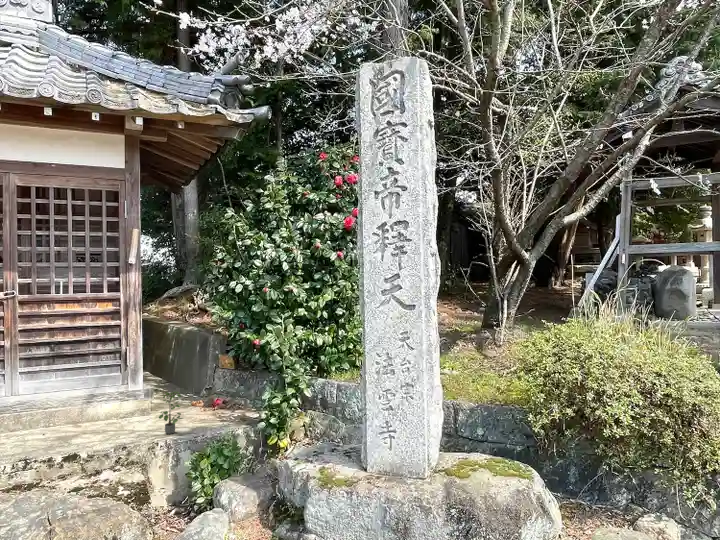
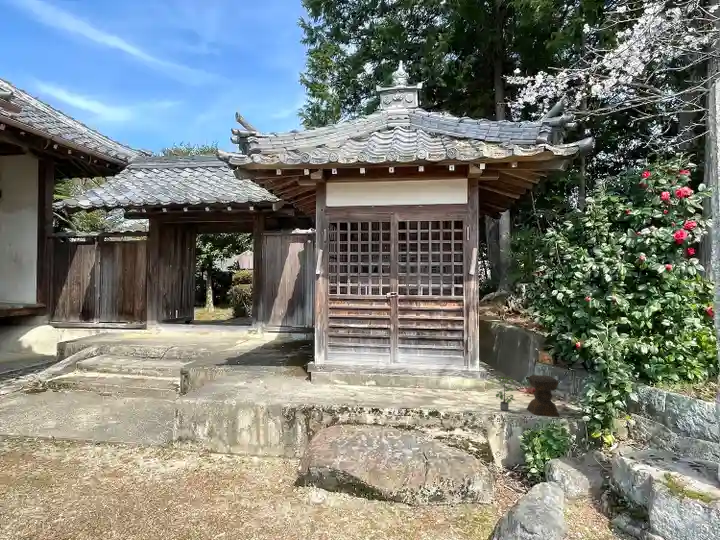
stool: none [198,383,235,433] -> present [527,375,559,417]

